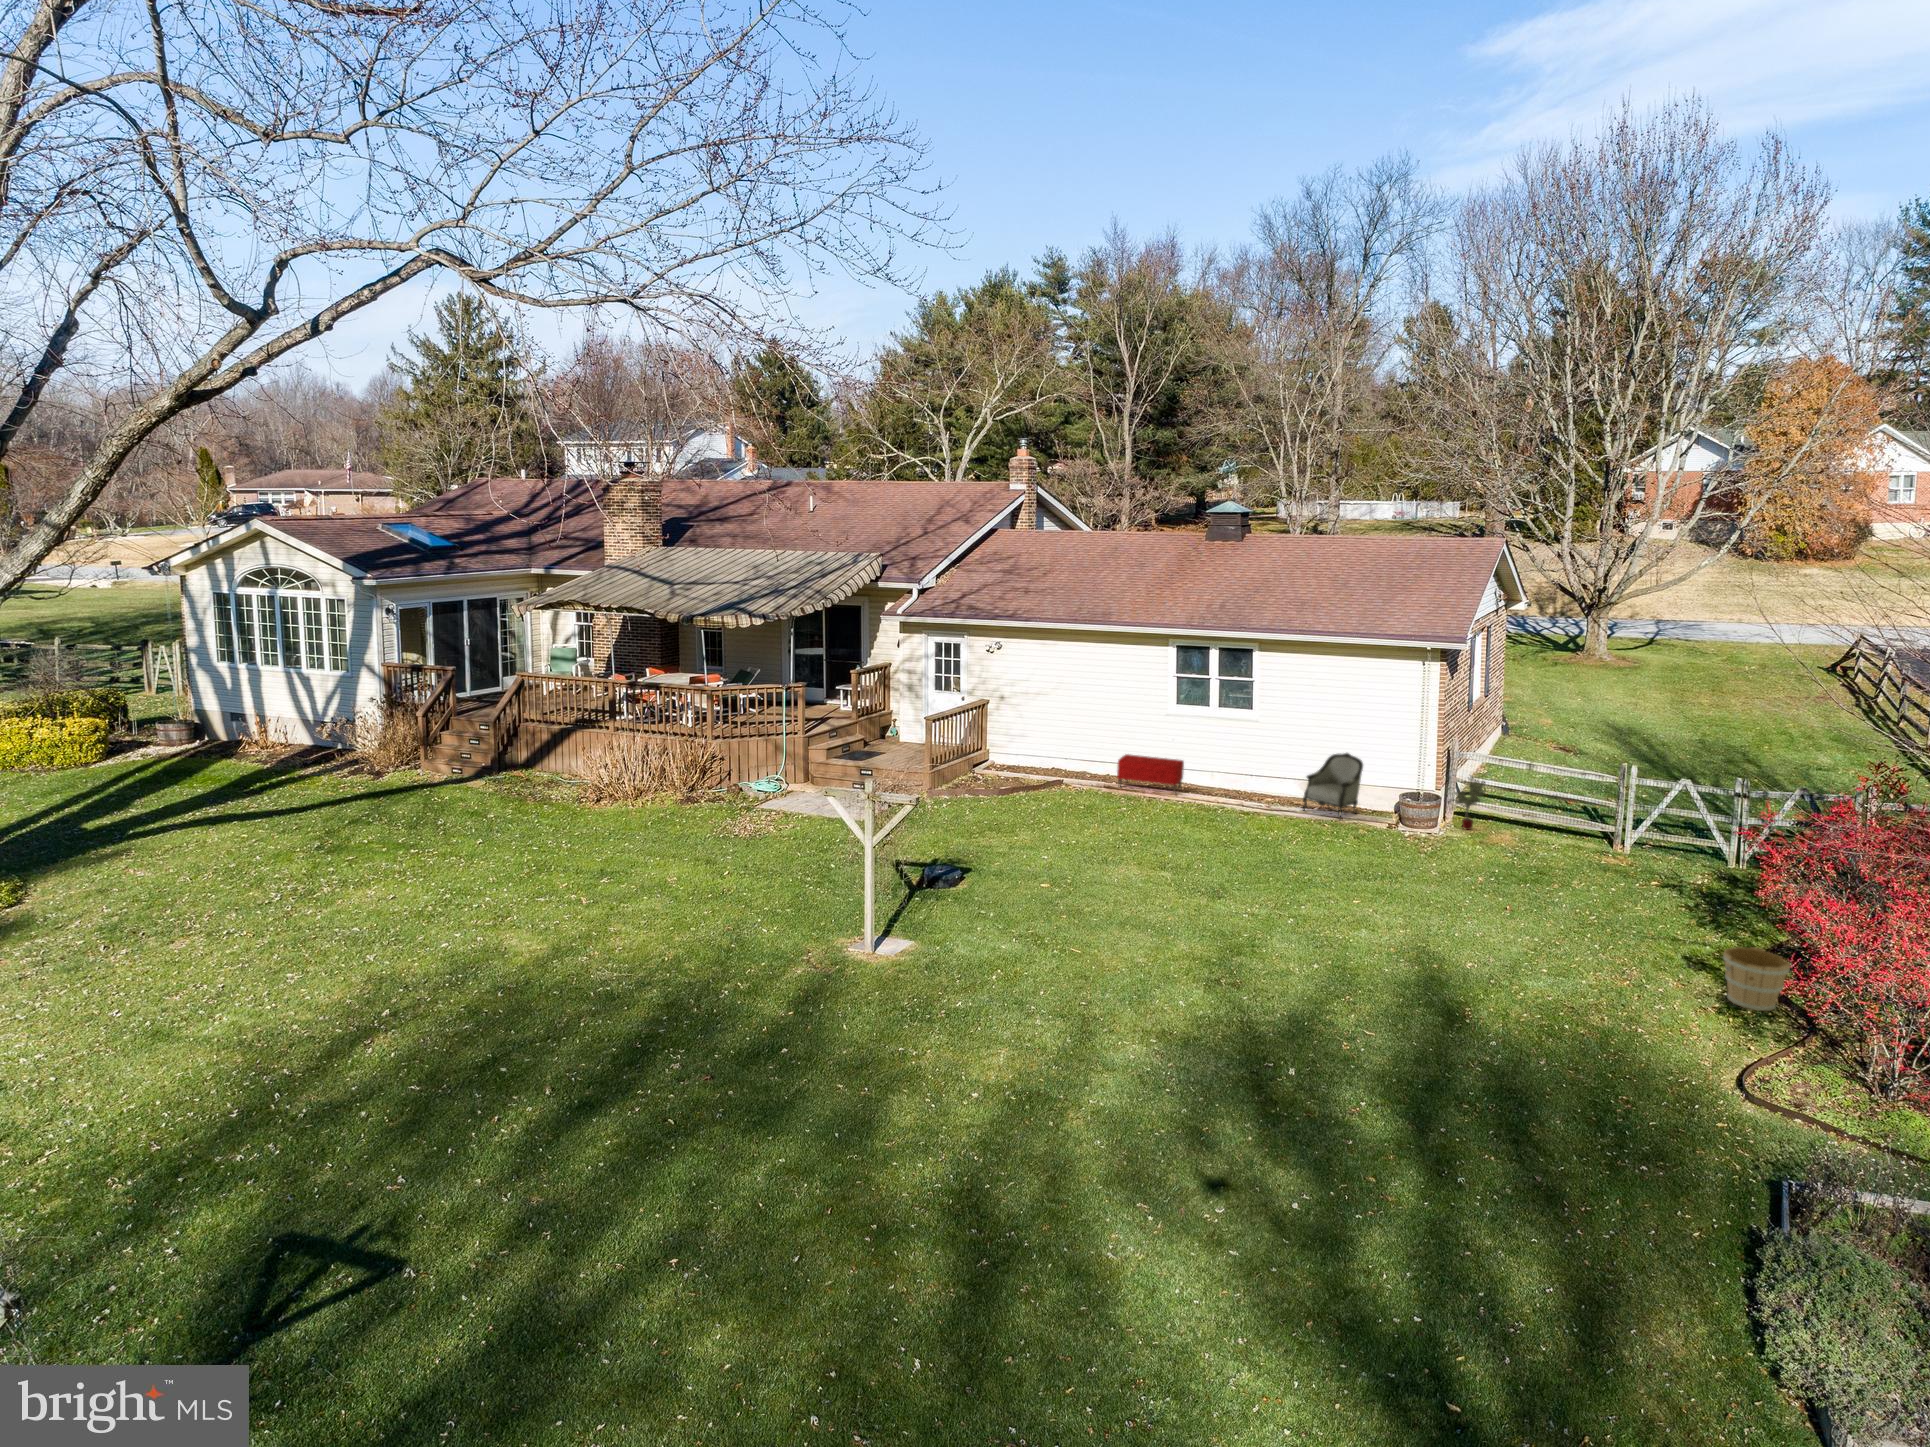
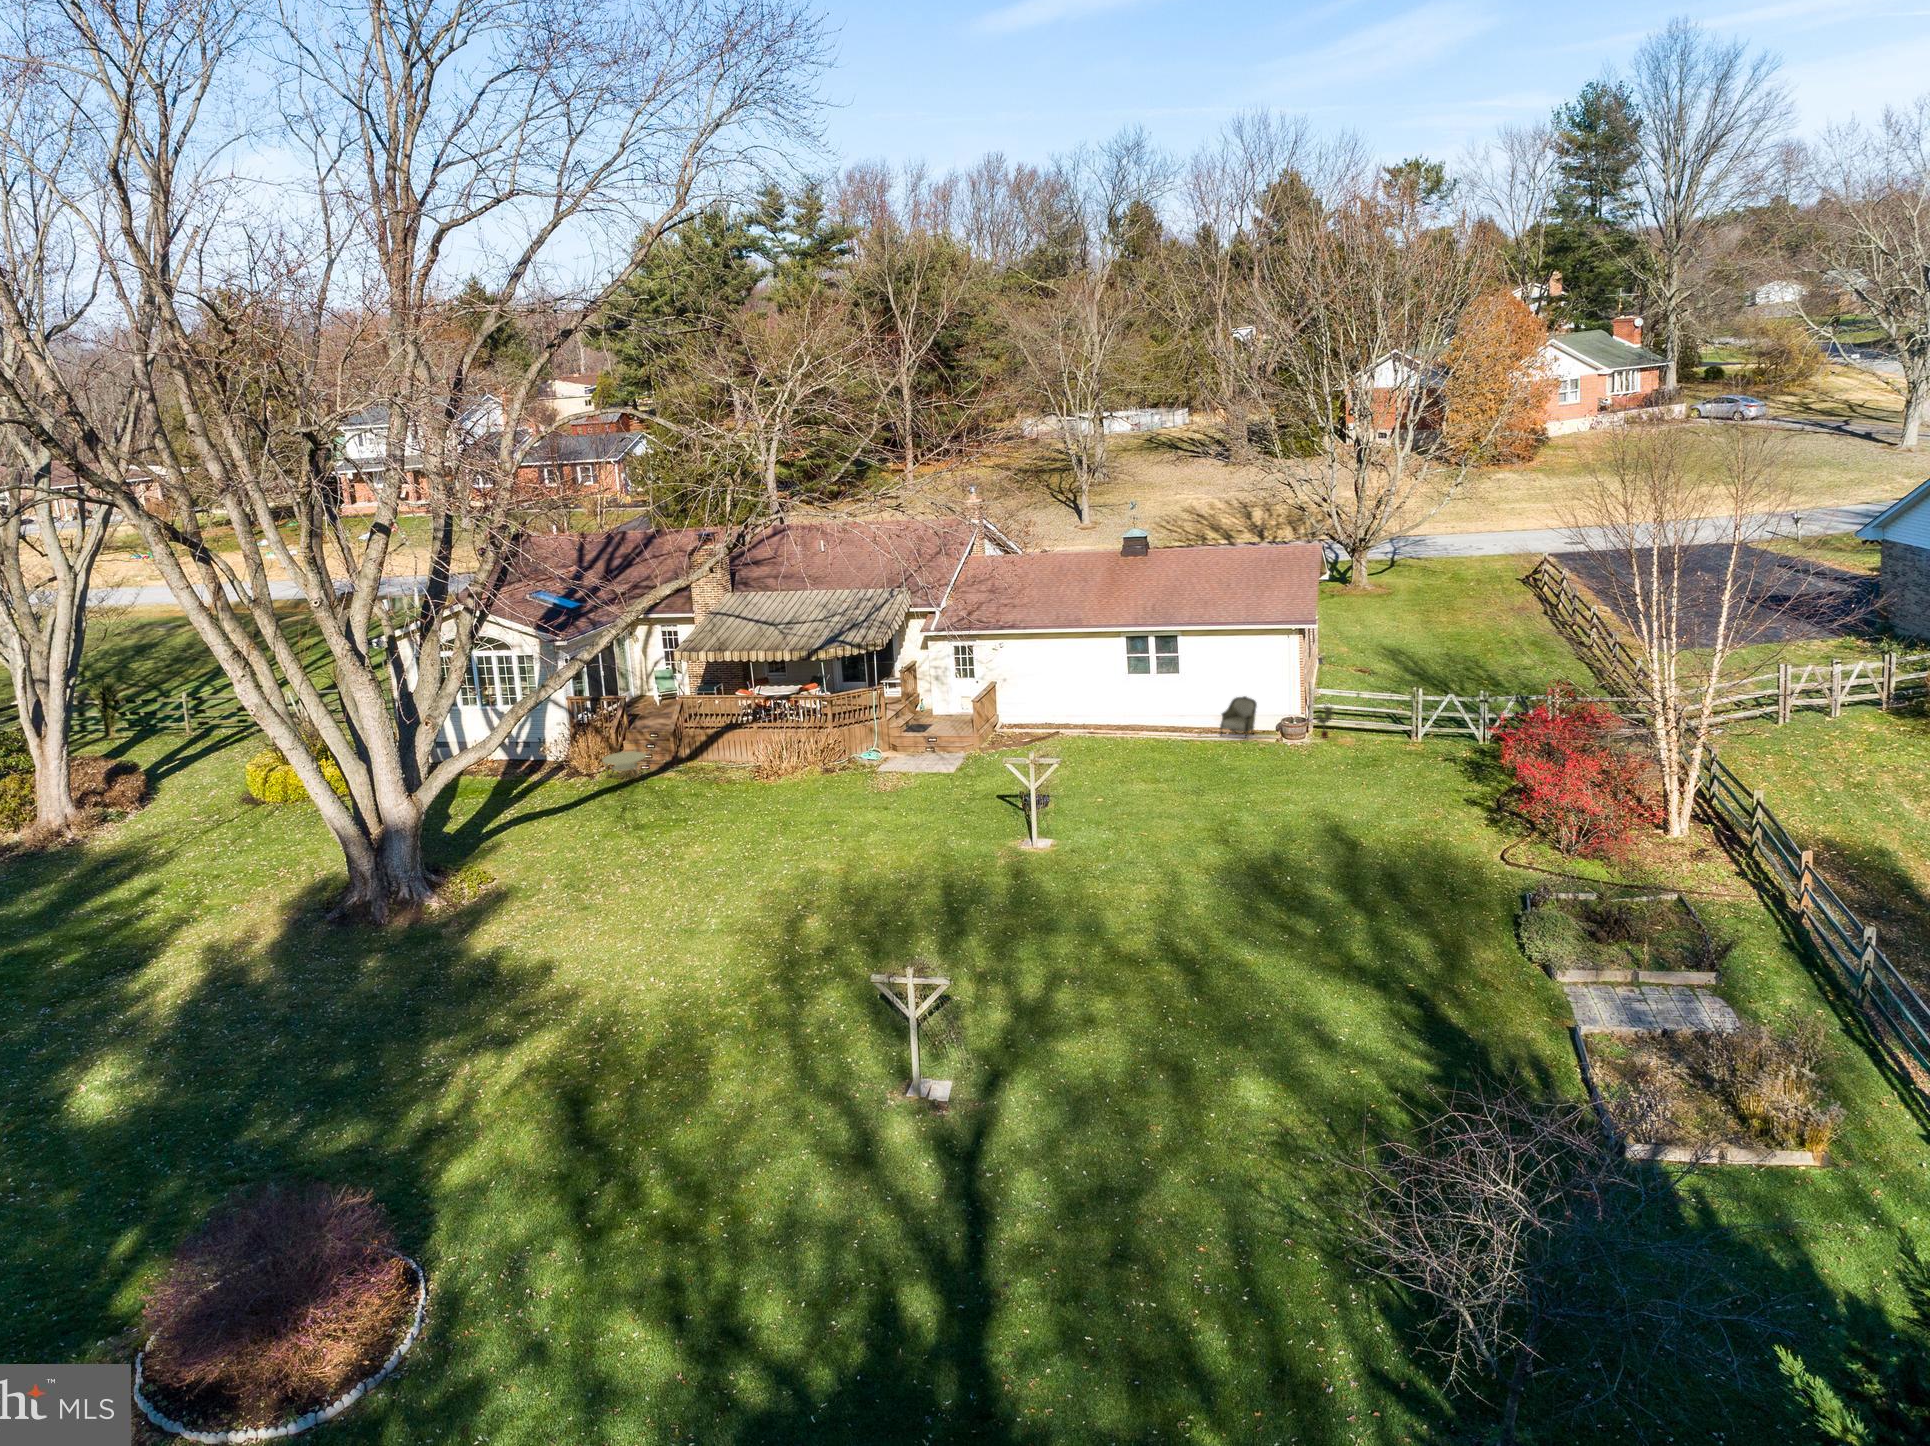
round table: none [388,741,458,778] -> present [602,751,646,778]
bench: present [1117,754,1184,793] -> none [1093,709,1135,733]
wooden bucket: present [1723,947,1790,1011] -> none [1489,792,1522,824]

